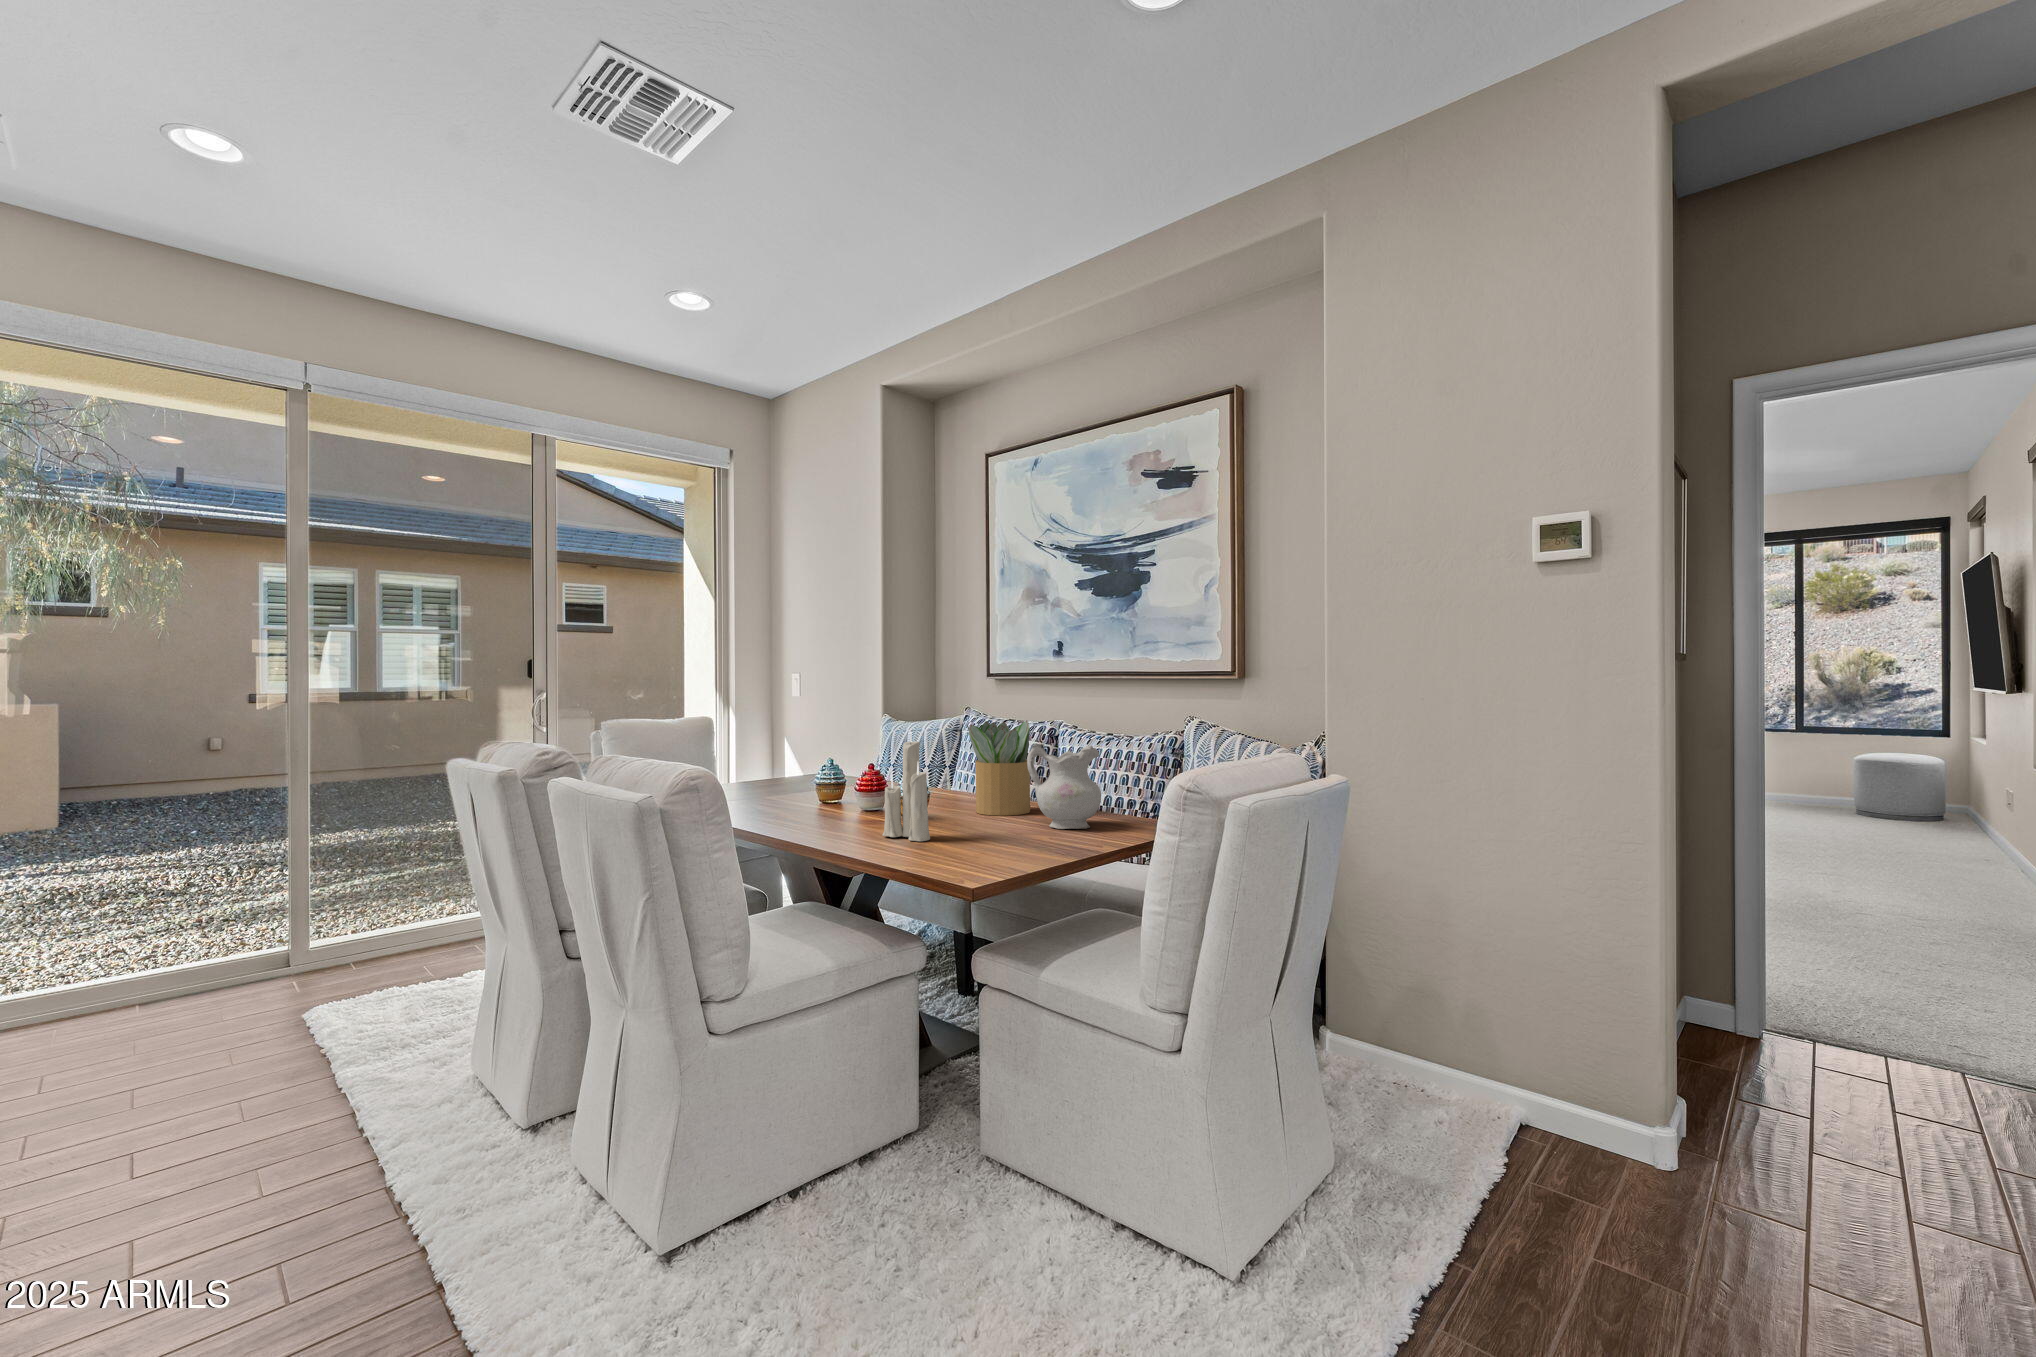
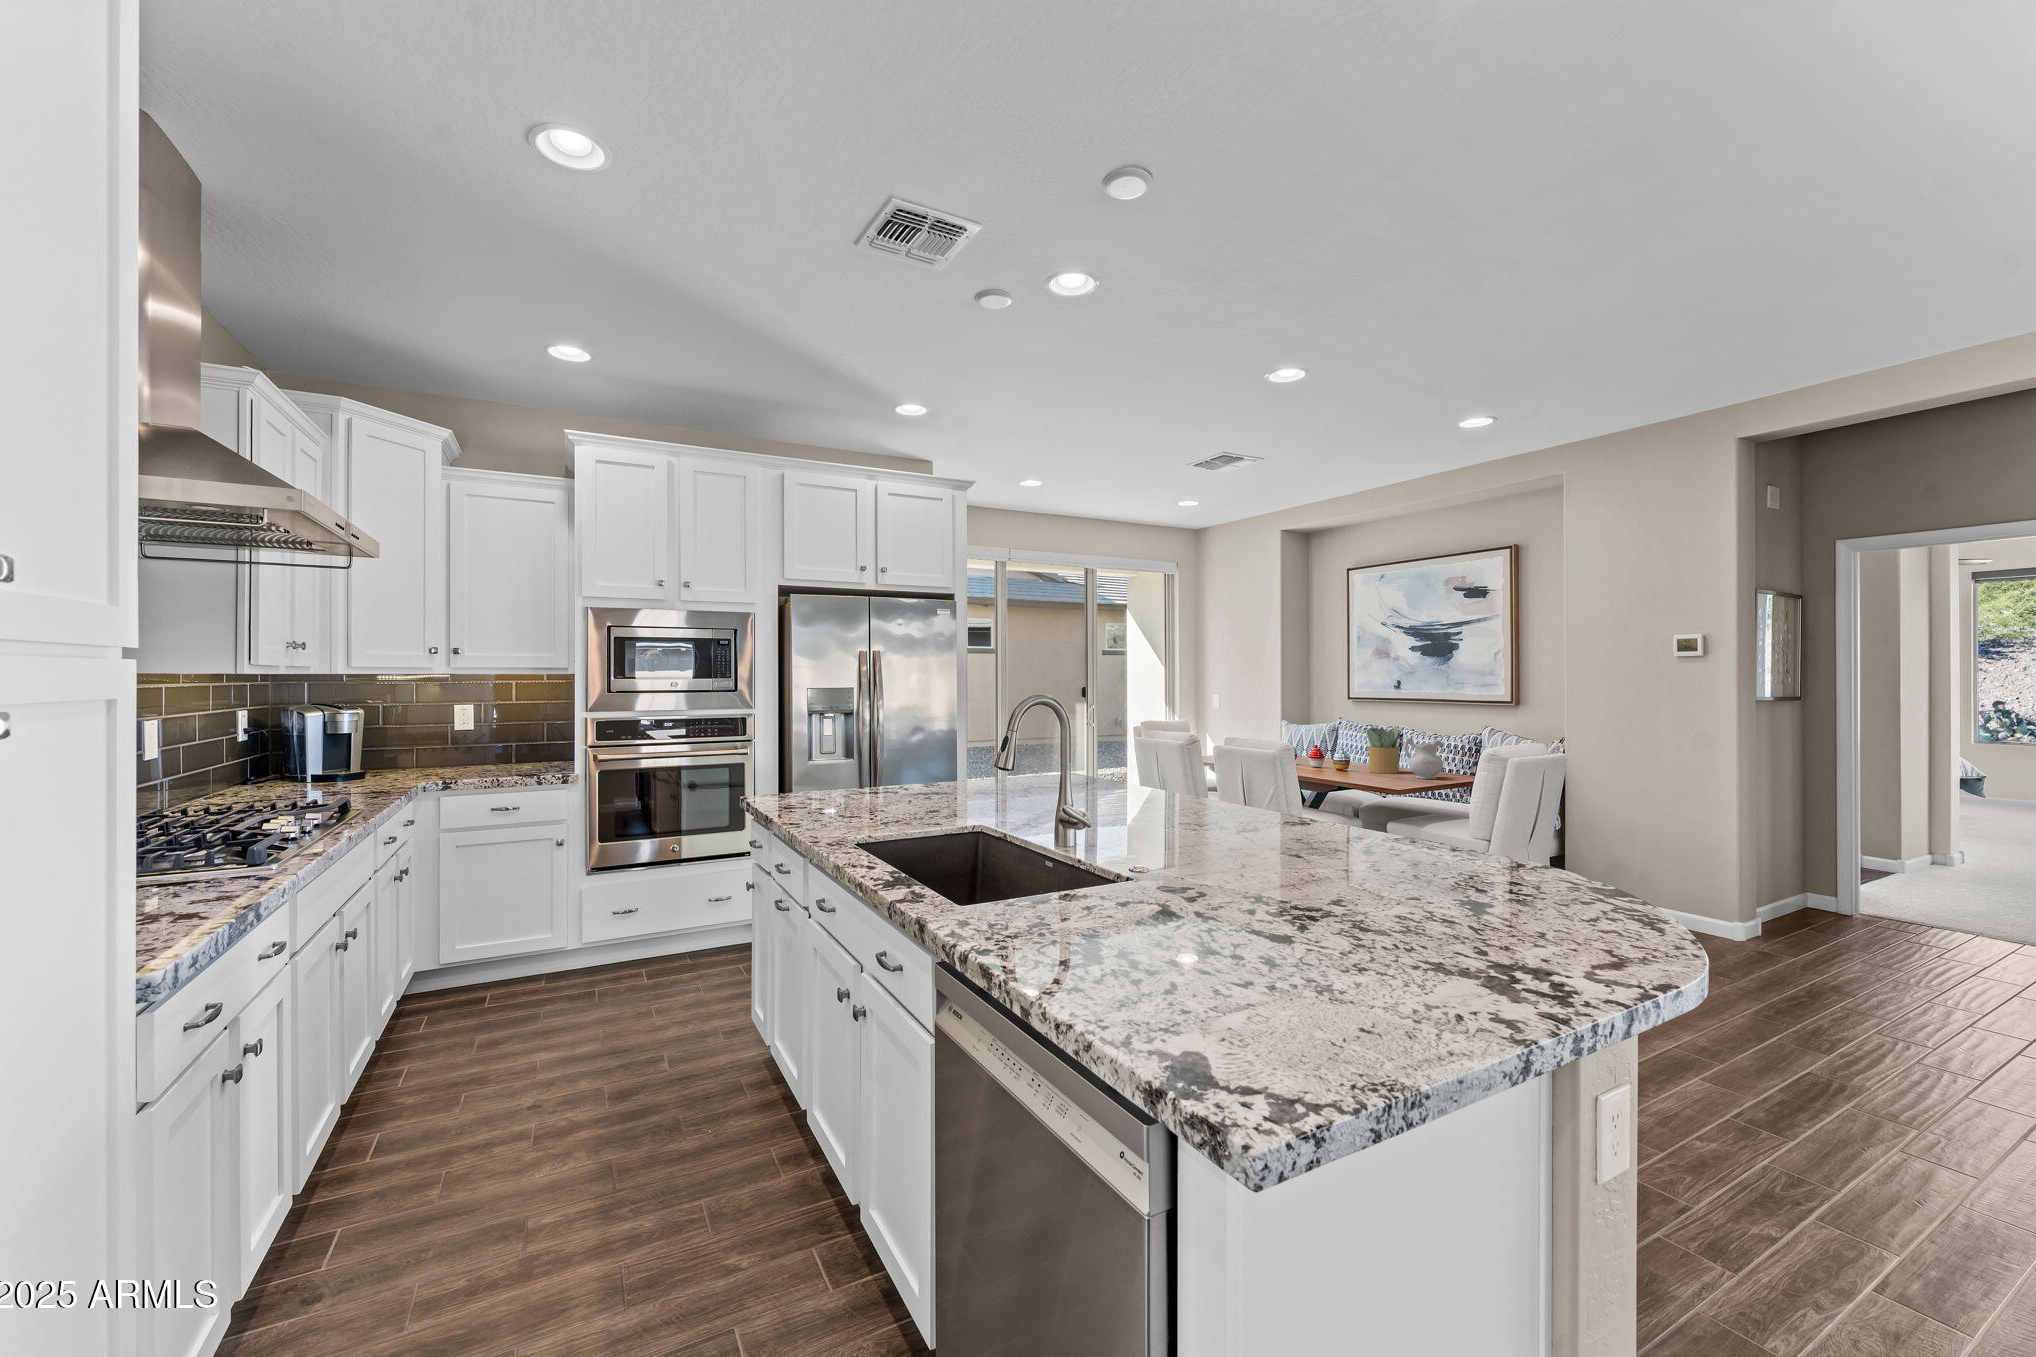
candle: present [882,734,930,842] -> none [1336,727,1362,781]

